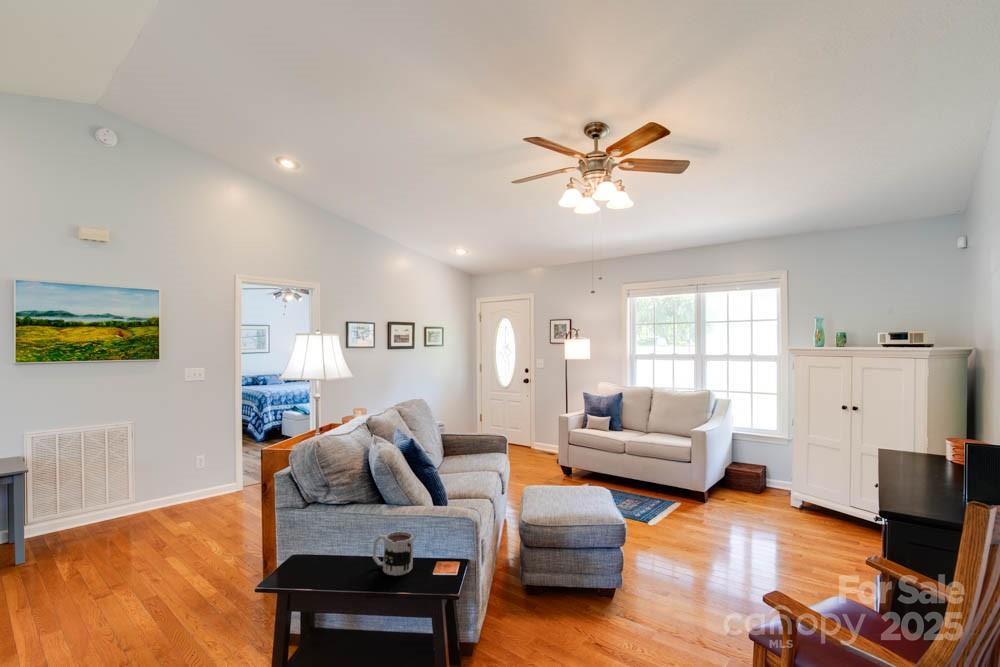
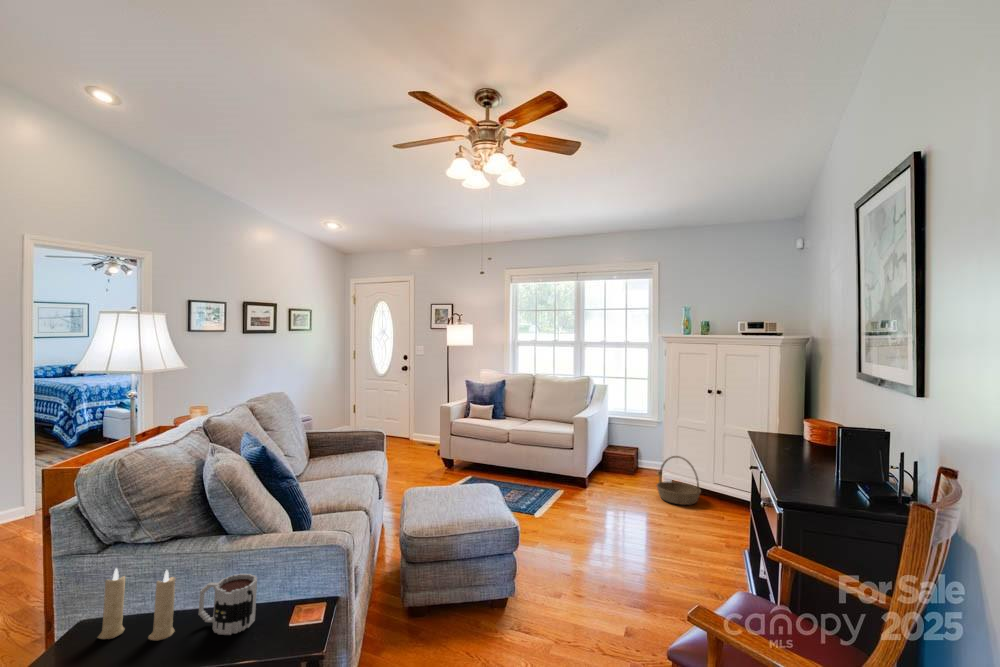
basket: none [786,475,840,528] -> present [656,456,701,505]
candle: none [307,513,359,573] -> present [98,569,175,640]

